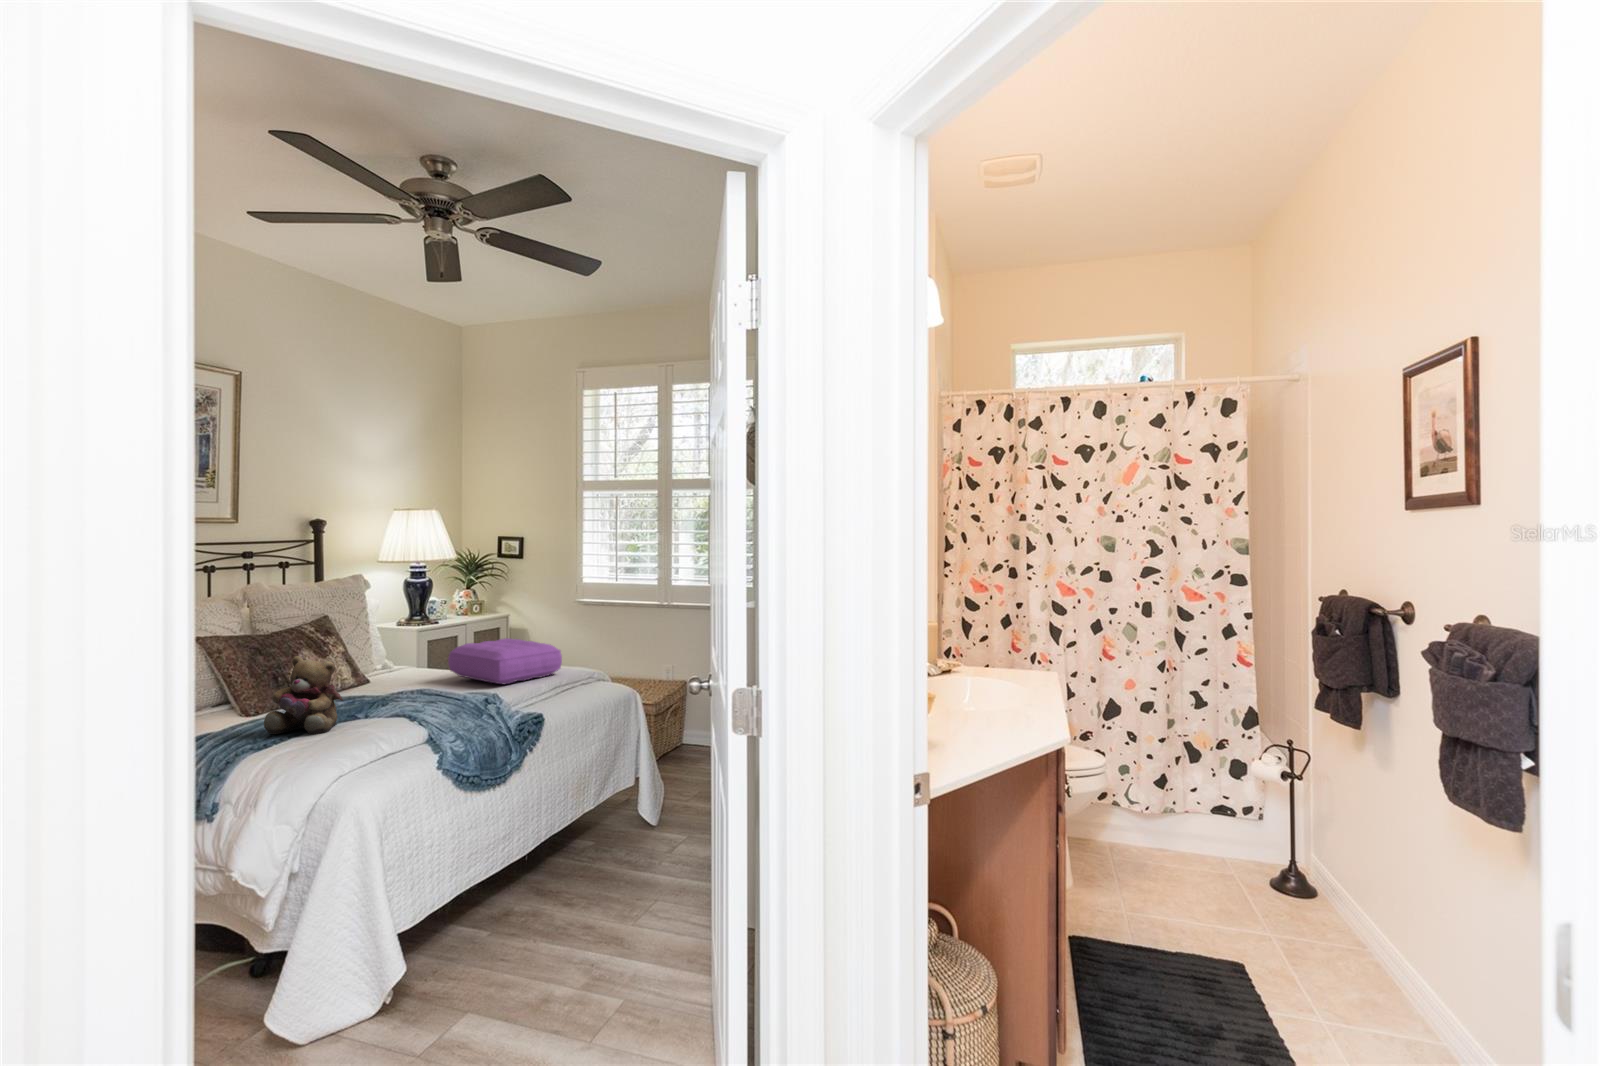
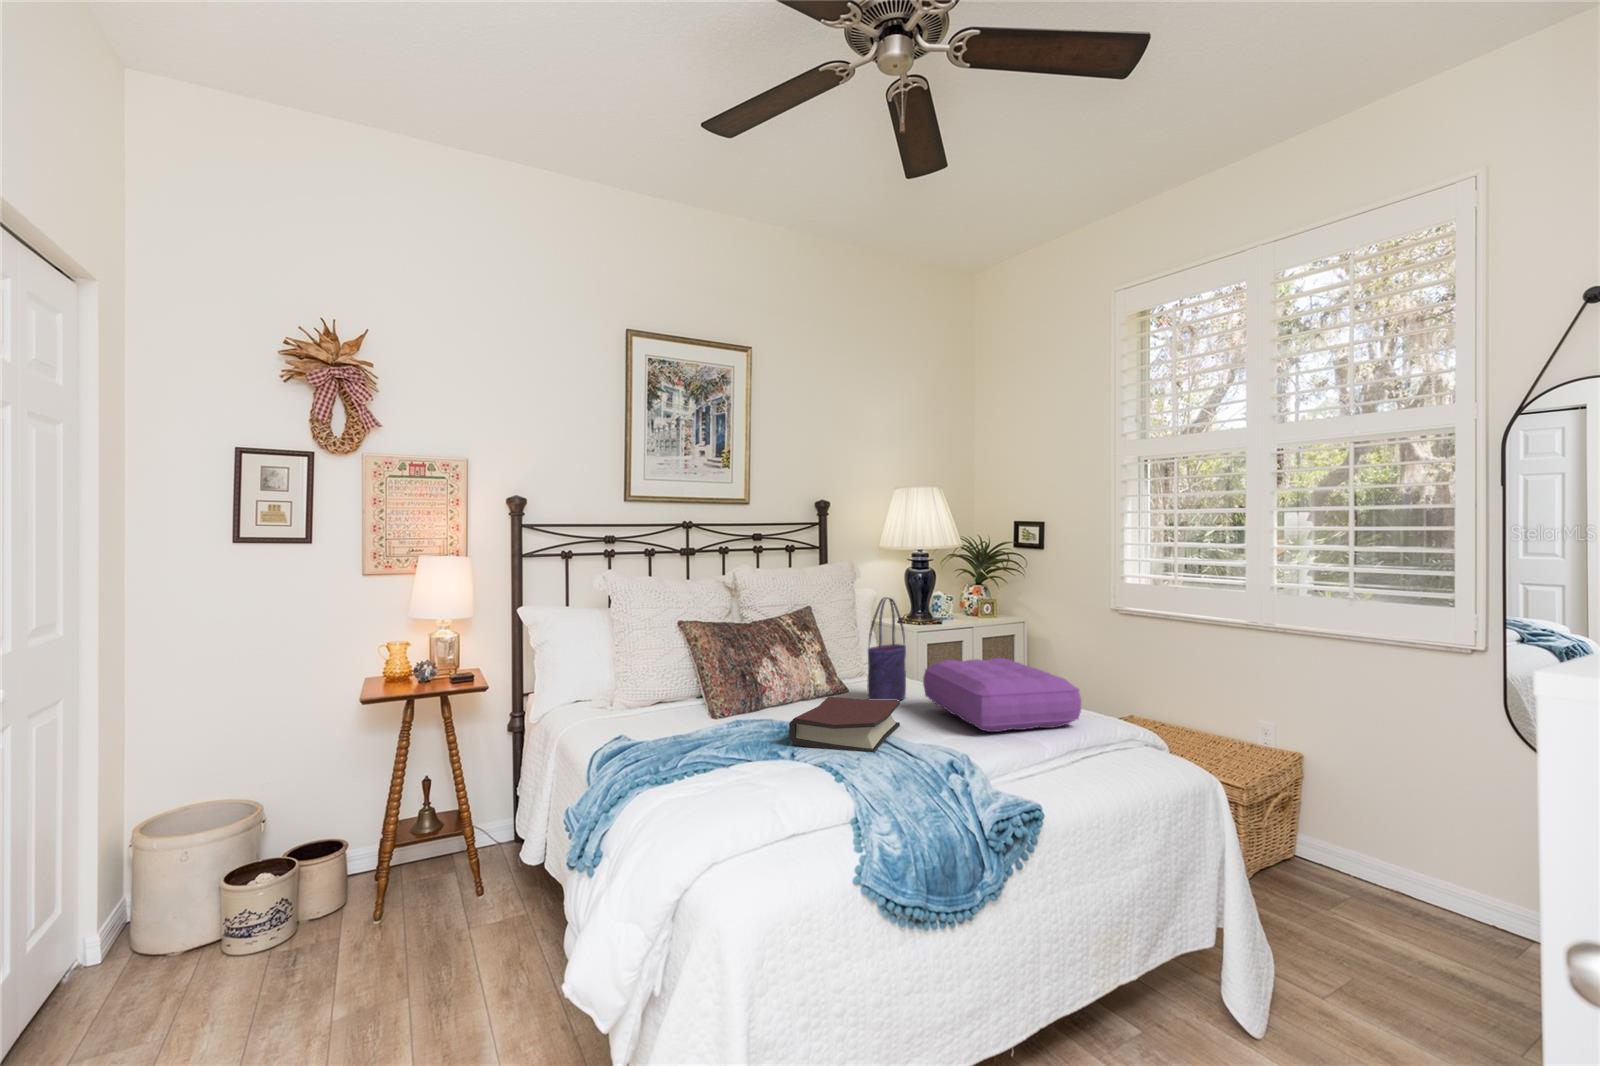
tote bag: none [399,602,430,684] -> present [867,597,906,701]
teddy bear: present [264,656,343,735] -> none [679,661,762,776]
hardback book: none [355,674,436,713] -> present [789,697,900,753]

